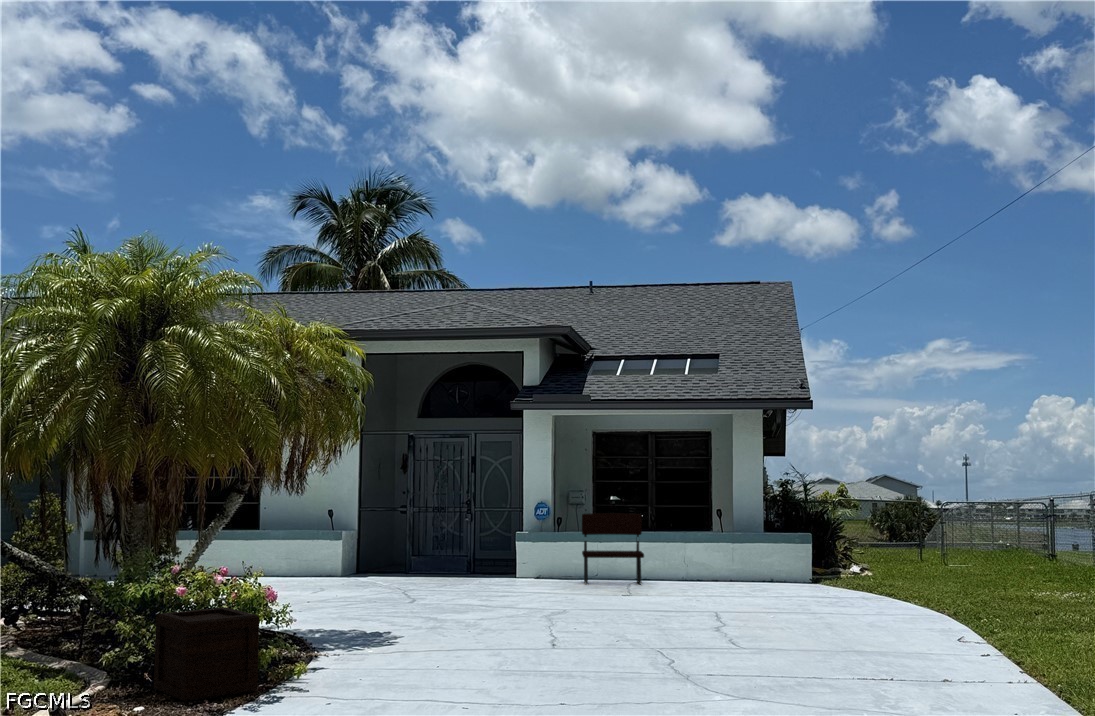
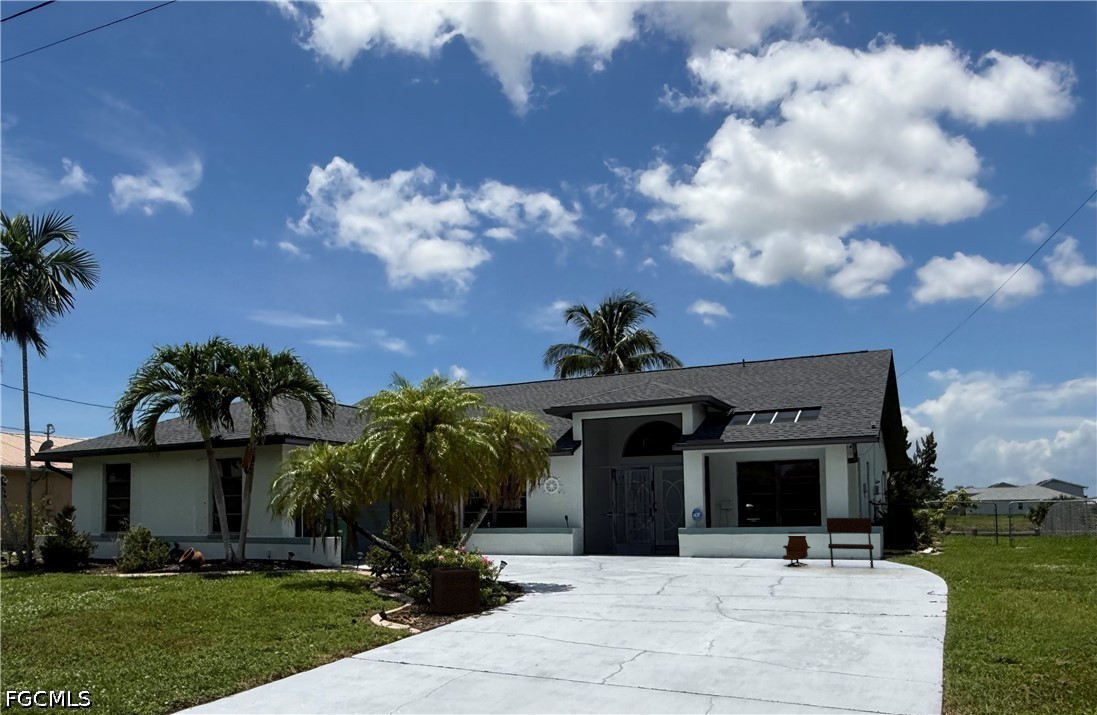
bench: present [582,513,644,584] -> present [827,518,874,568]
lounge chair: none [672,535,712,588] -> present [783,532,811,567]

